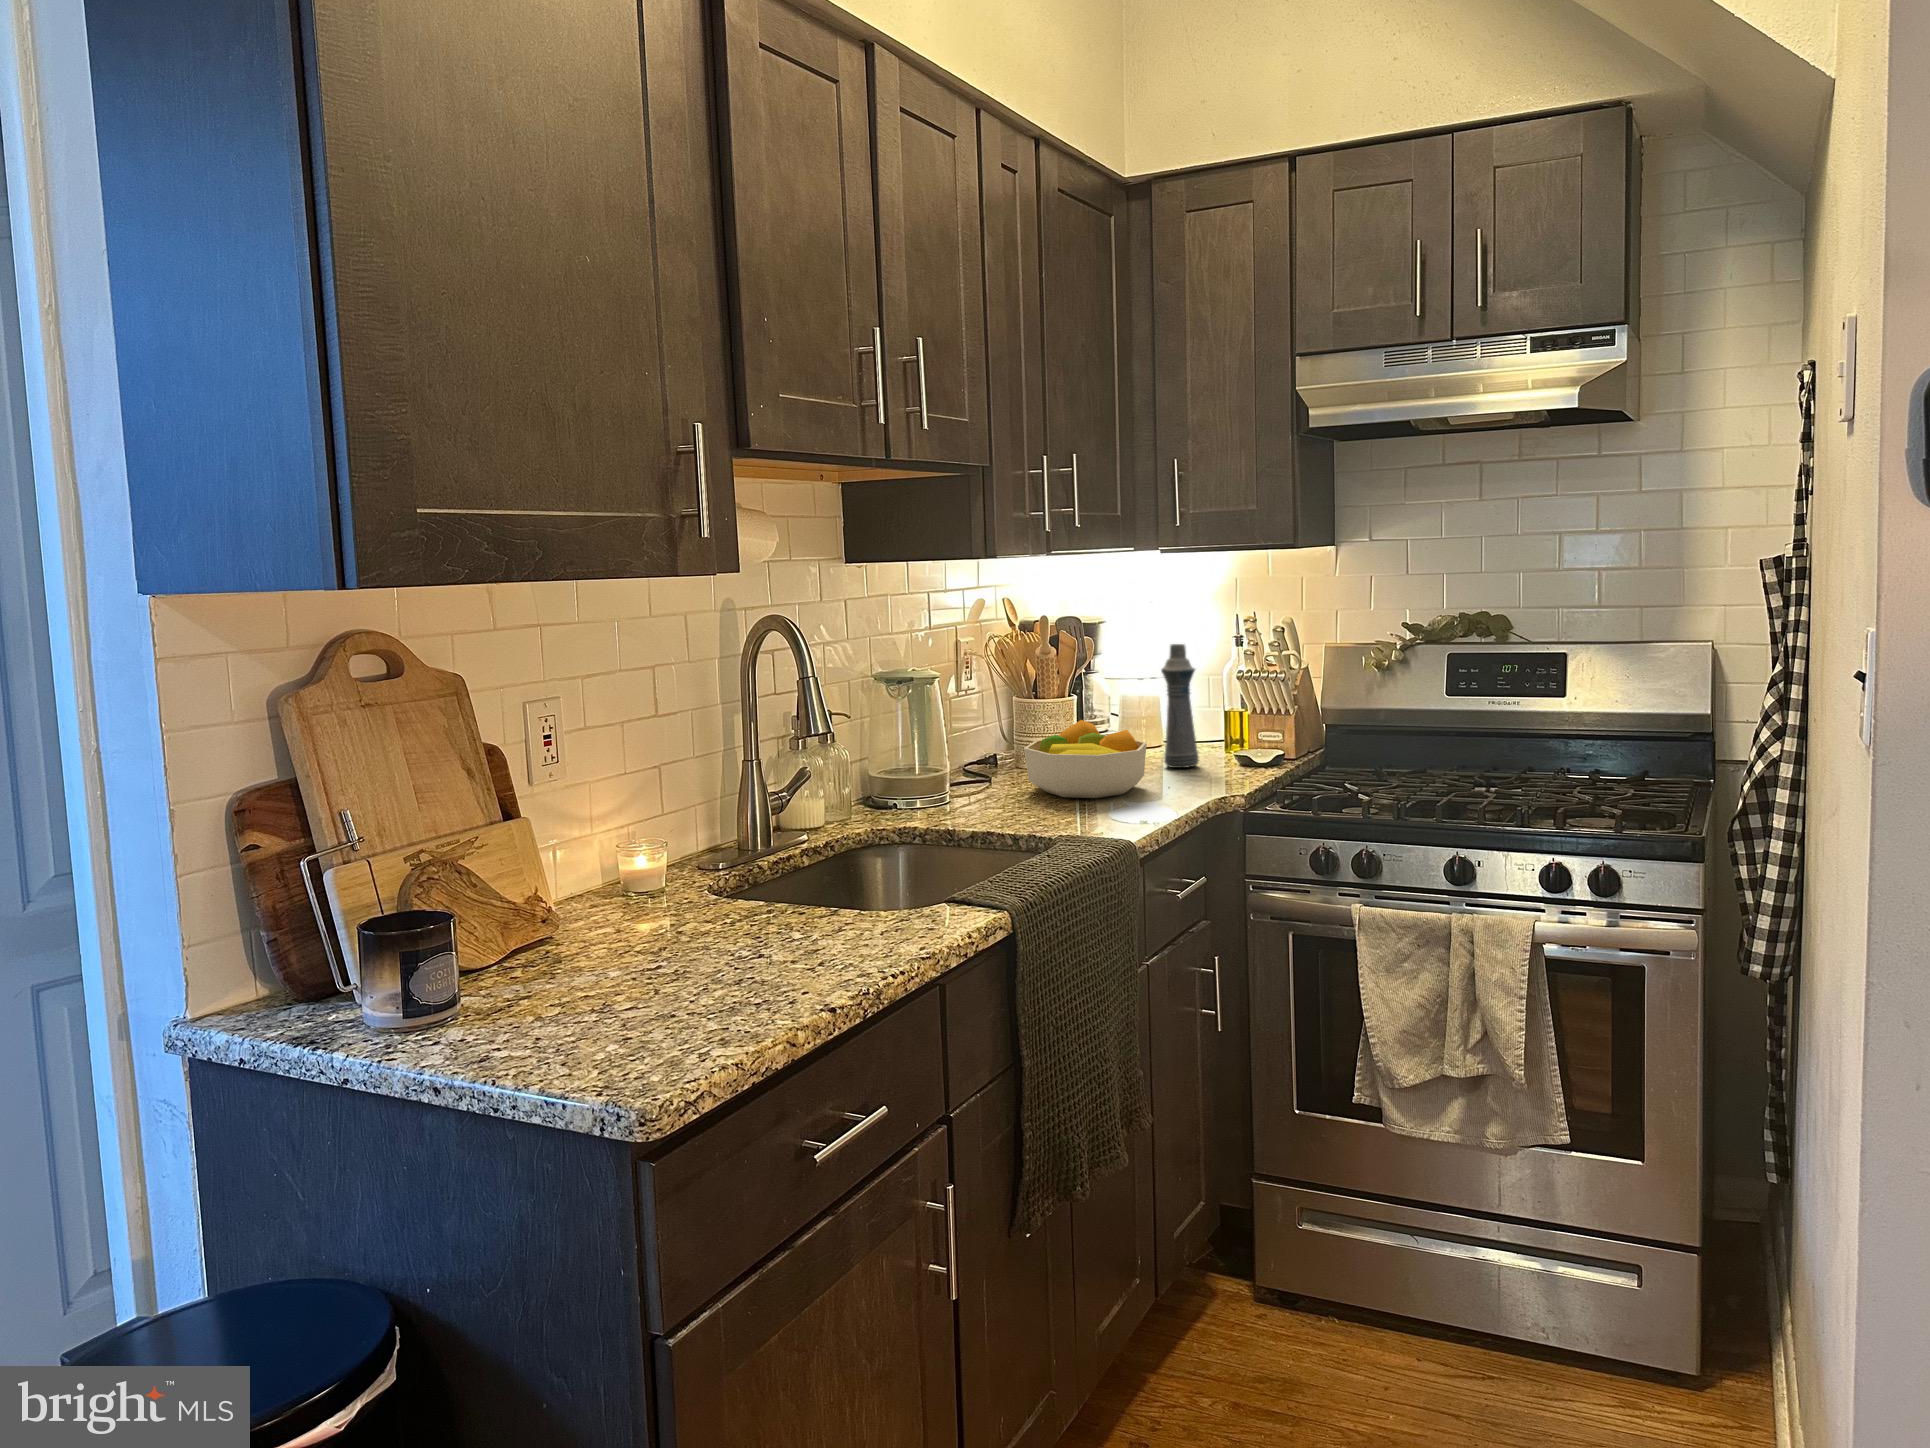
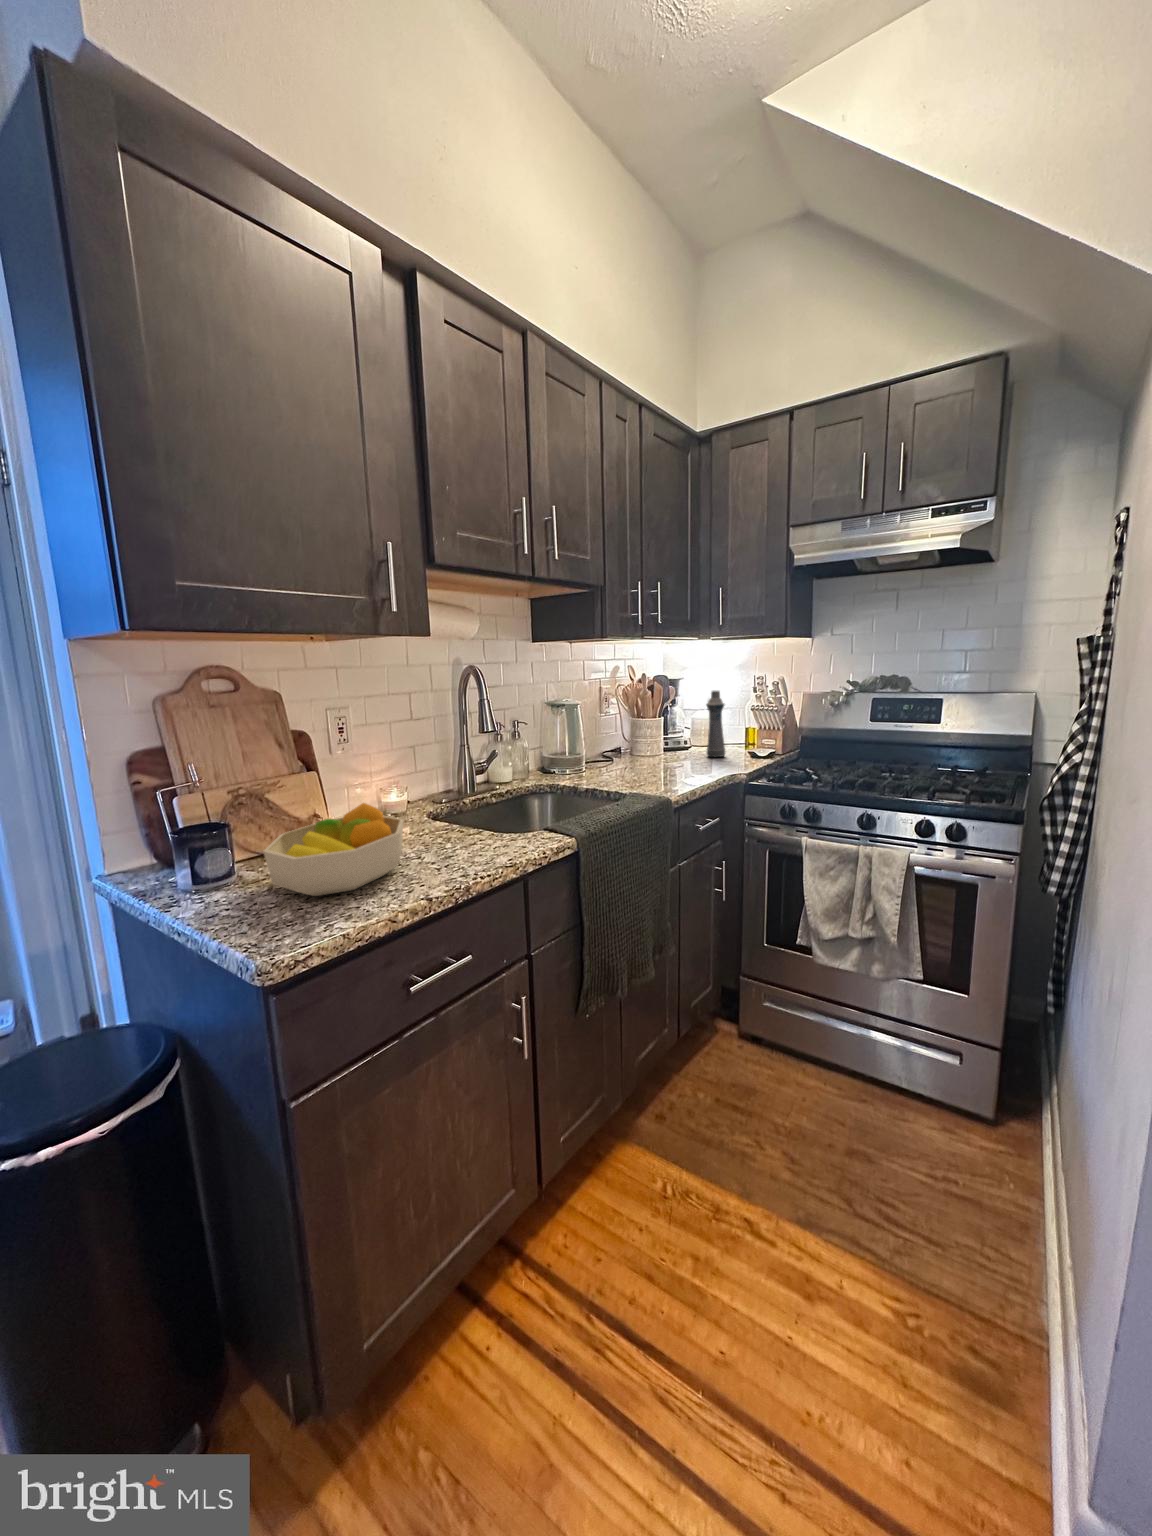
fruit bowl: present [1024,720,1147,798] -> present [264,803,403,896]

